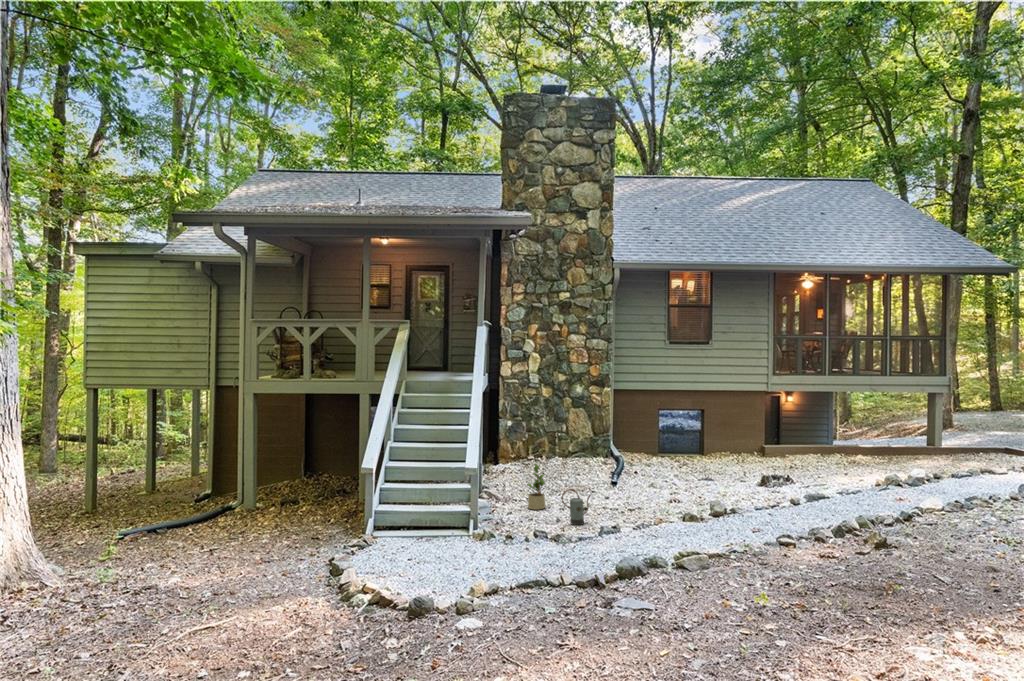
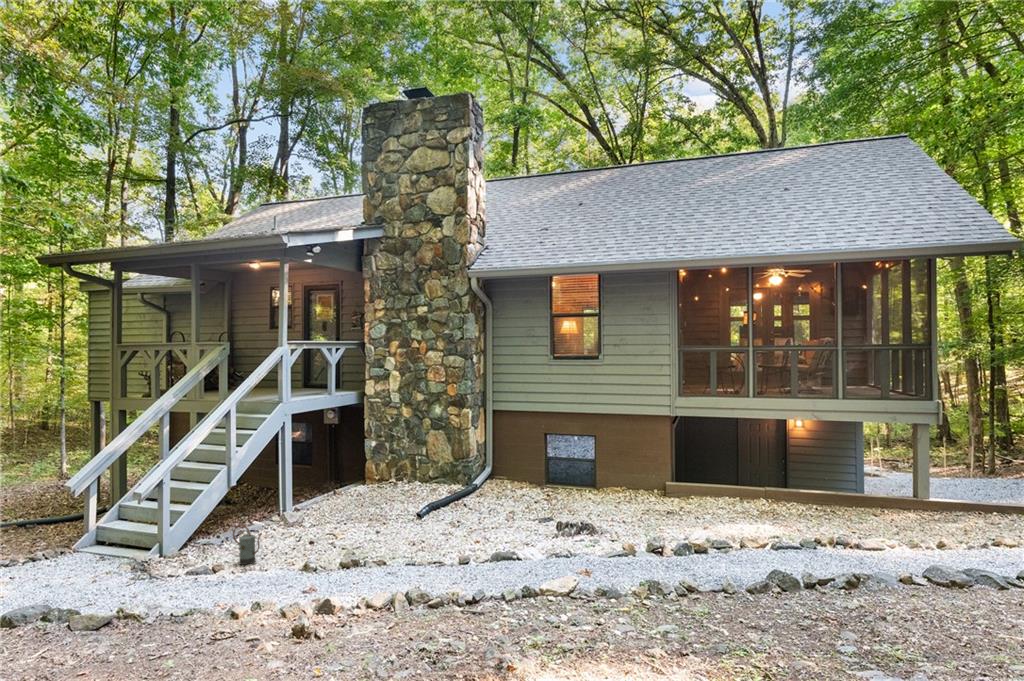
potted plant: present [528,464,545,510] -> none [263,492,288,541]

